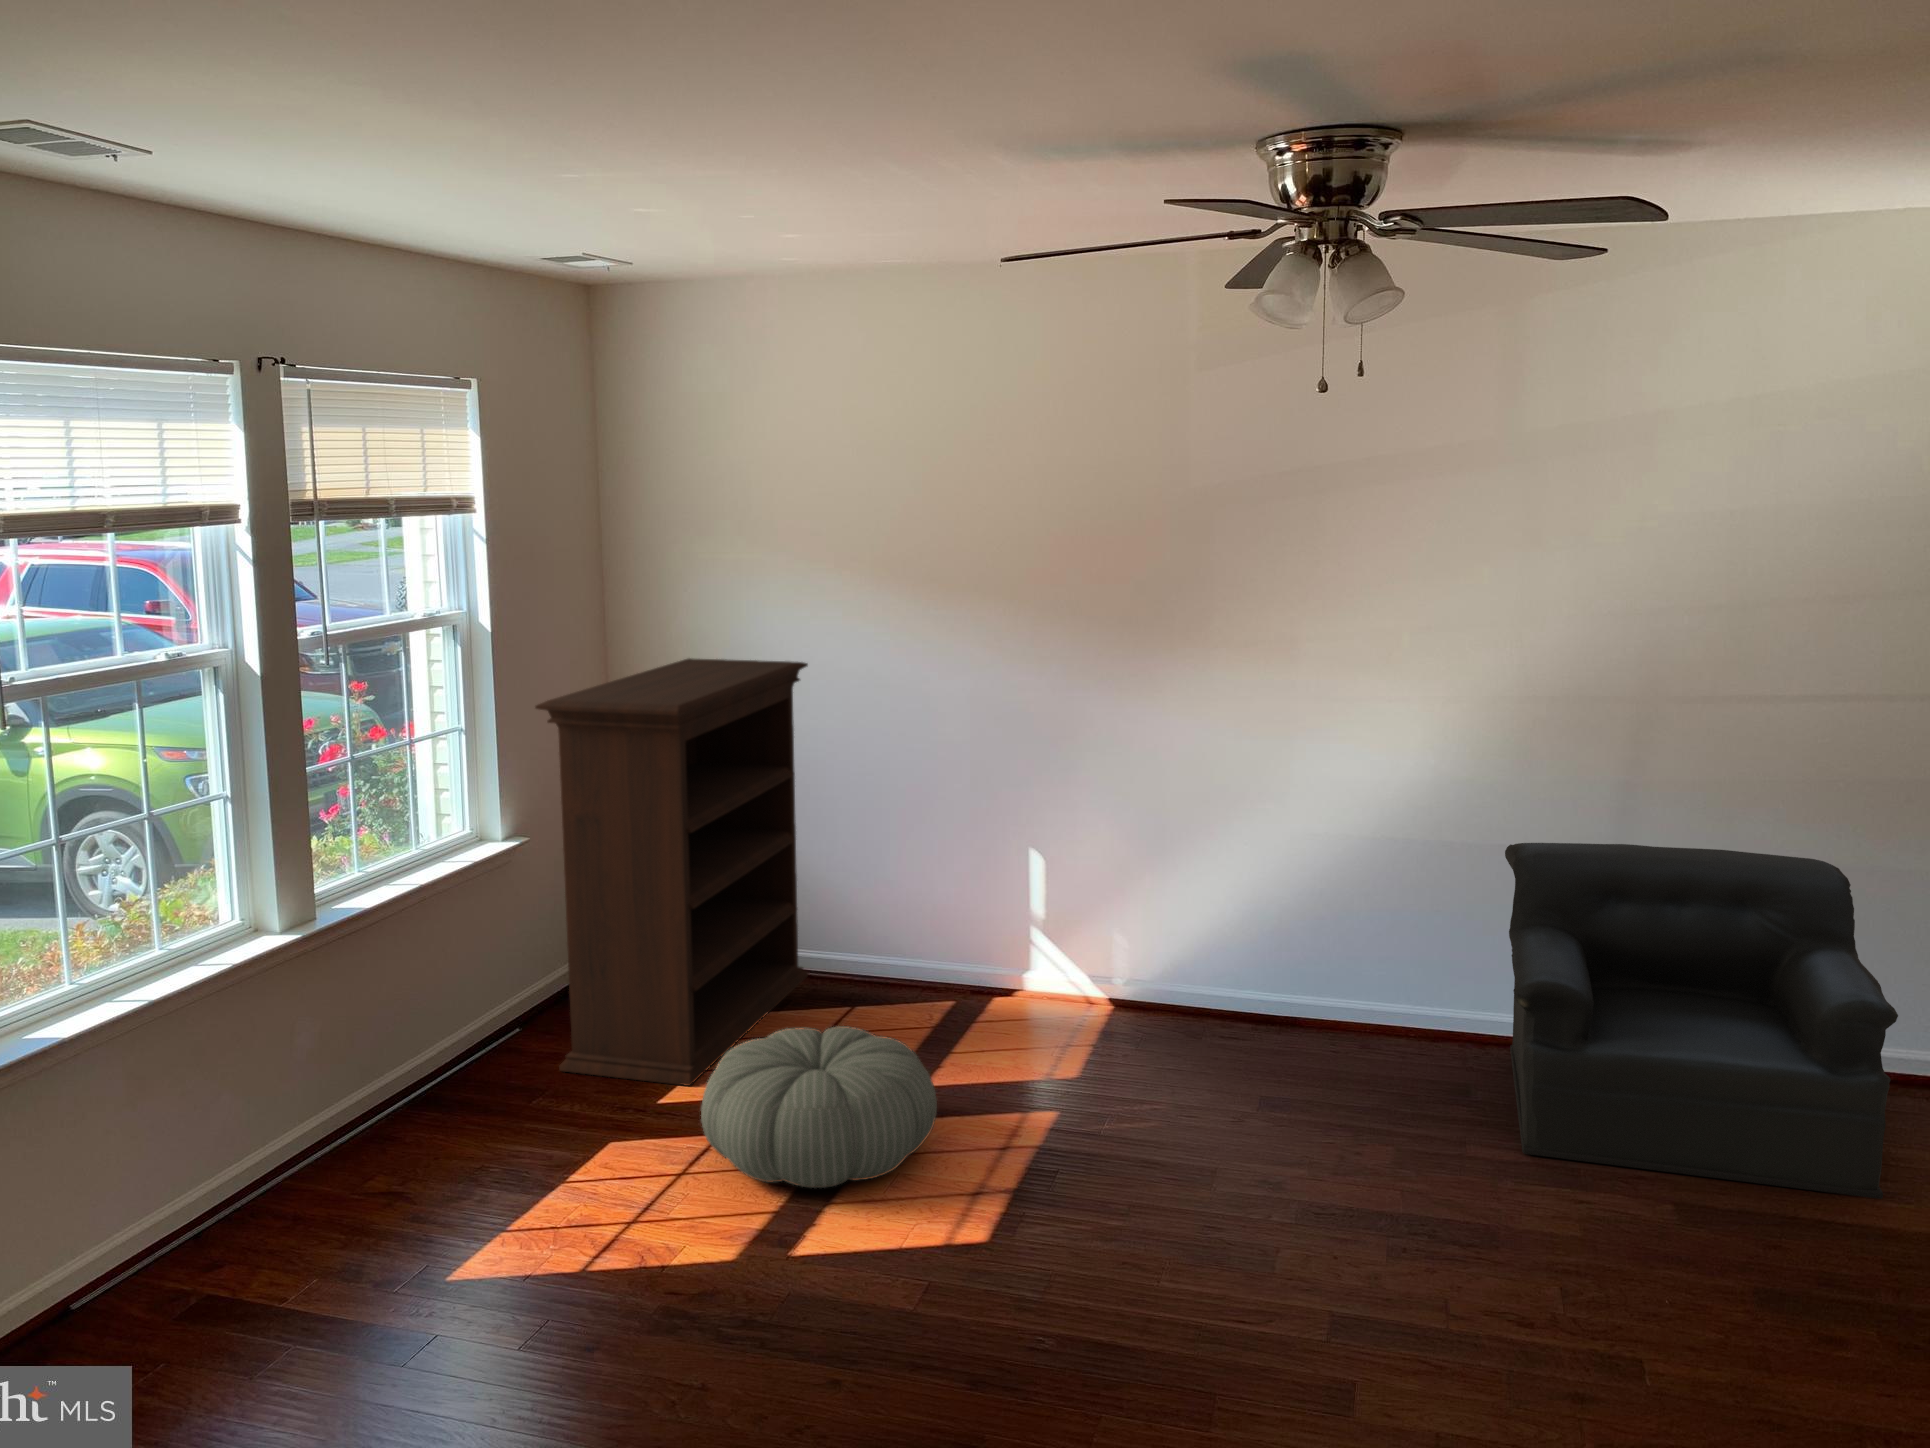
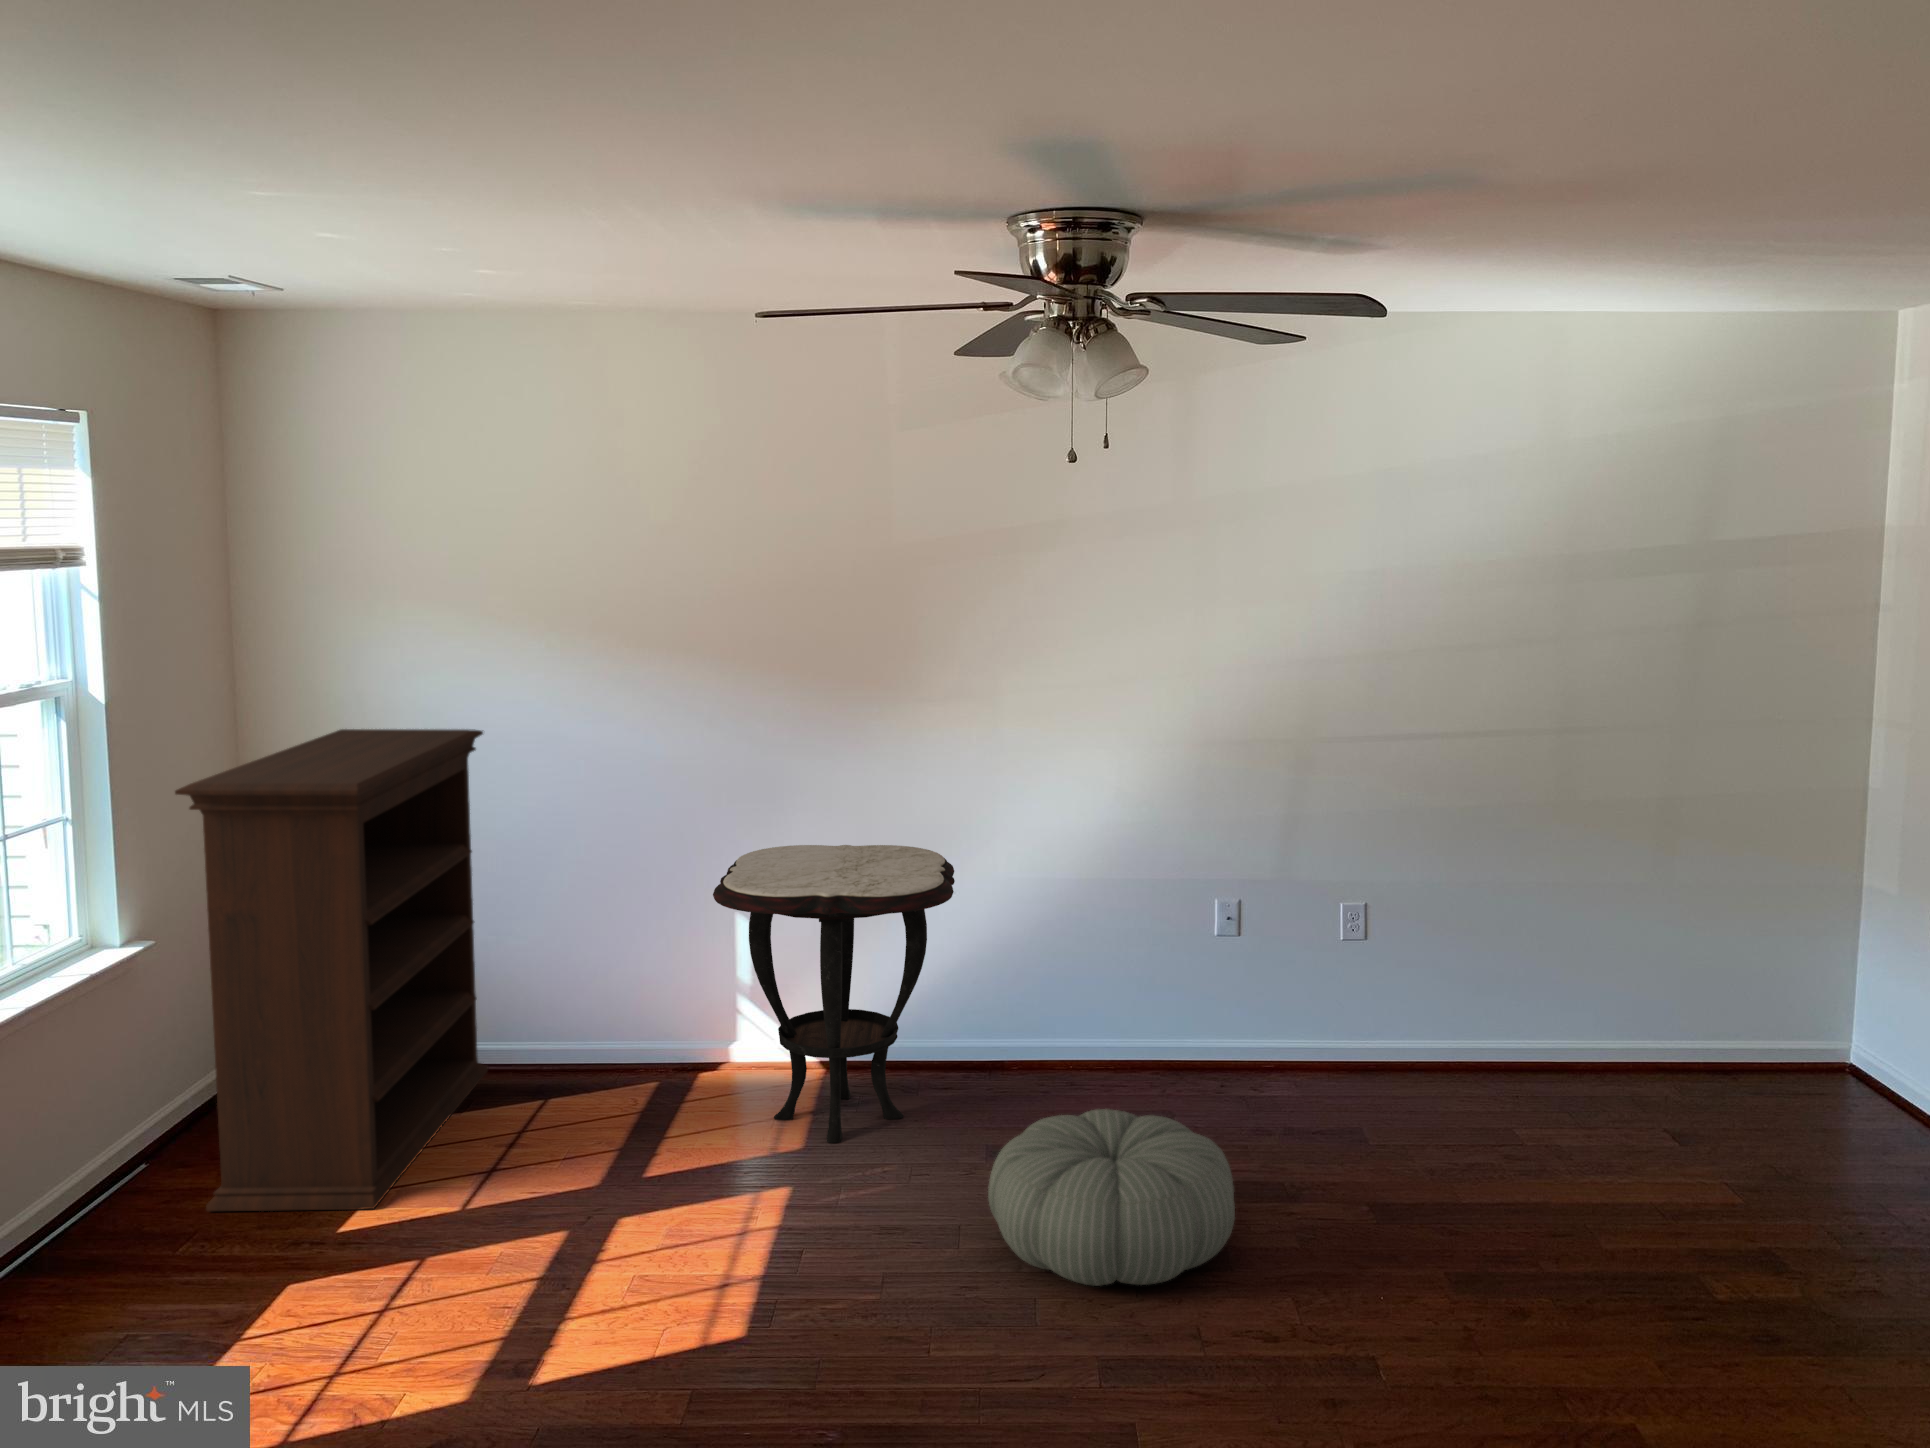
side table: none [997,784,1242,1076] -> present [713,845,955,1143]
armchair: present [1505,843,1898,1199] -> none [1191,875,1528,1173]
pouf: present [701,1026,937,1188] -> present [988,1109,1235,1286]

